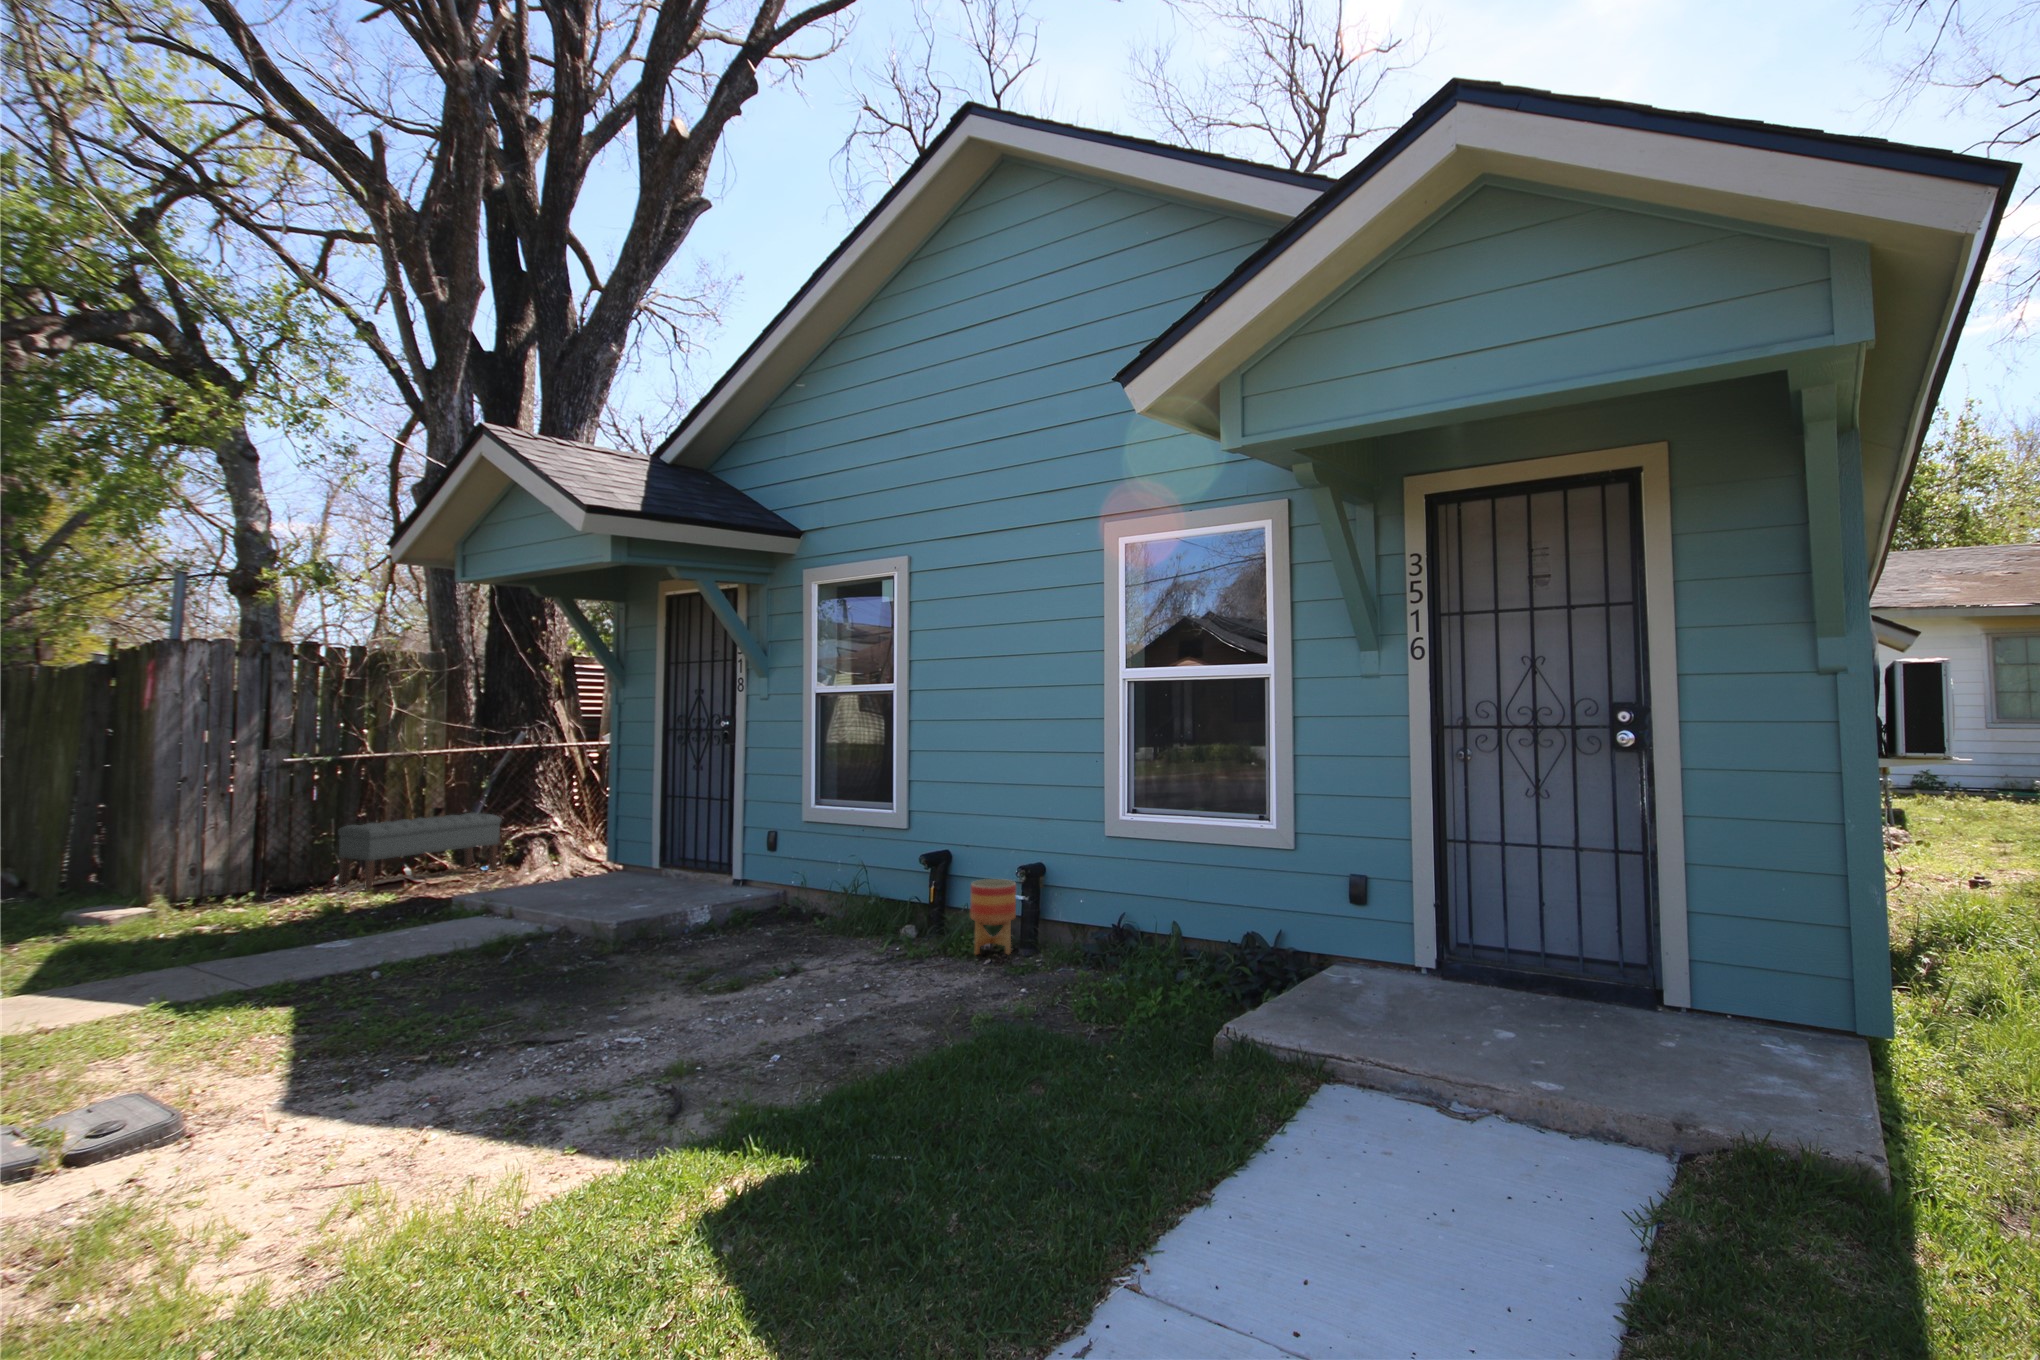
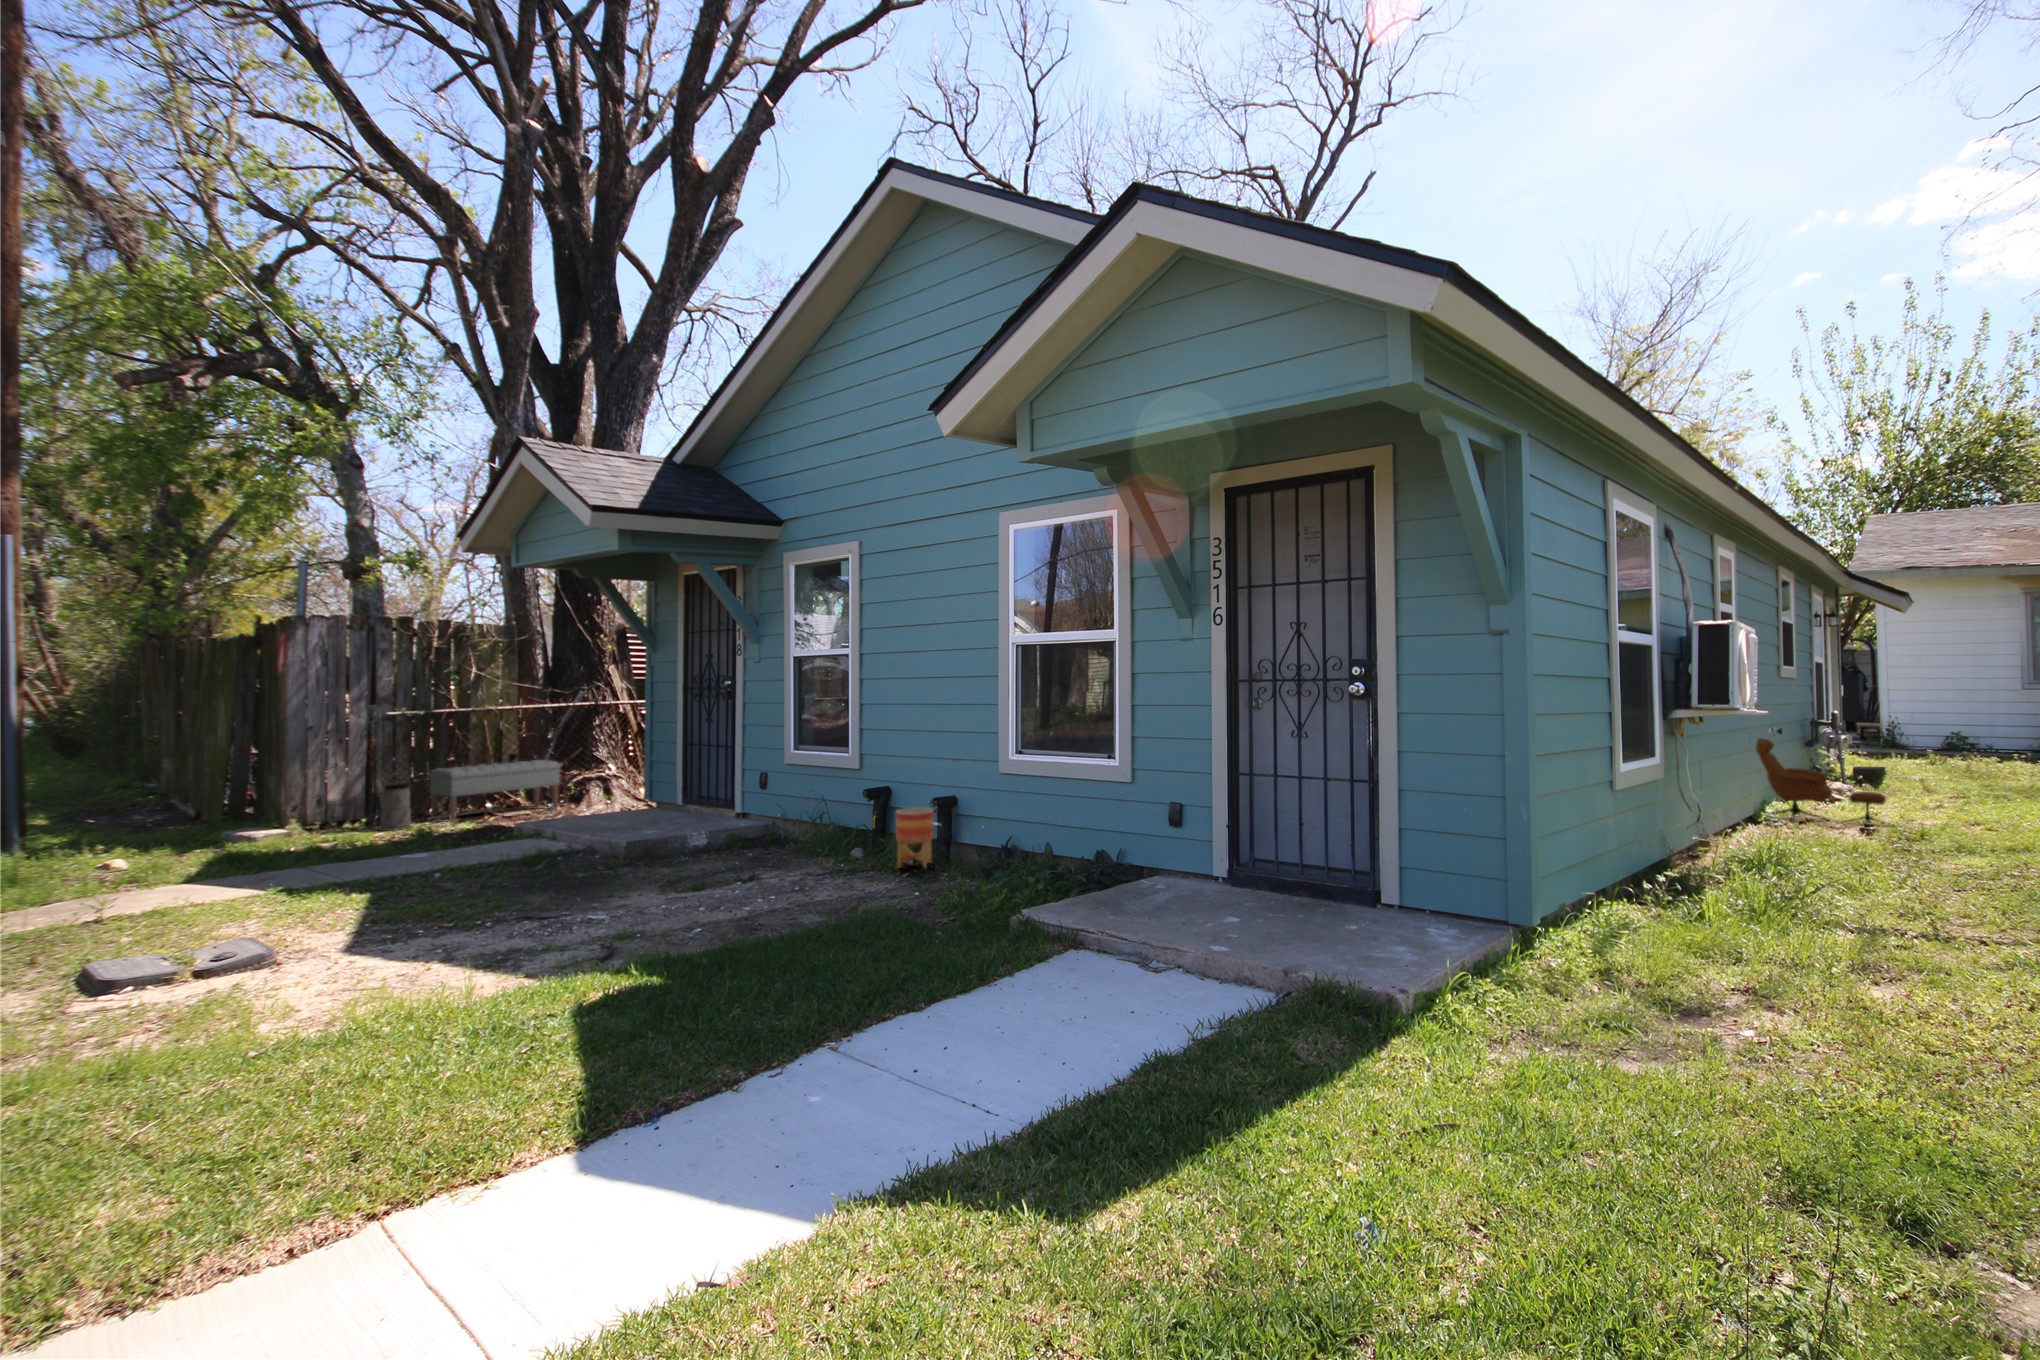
lounge chair: none [1859,791,2016,889] -> present [1756,738,1886,825]
watering can: none [270,832,319,905] -> present [375,777,412,831]

